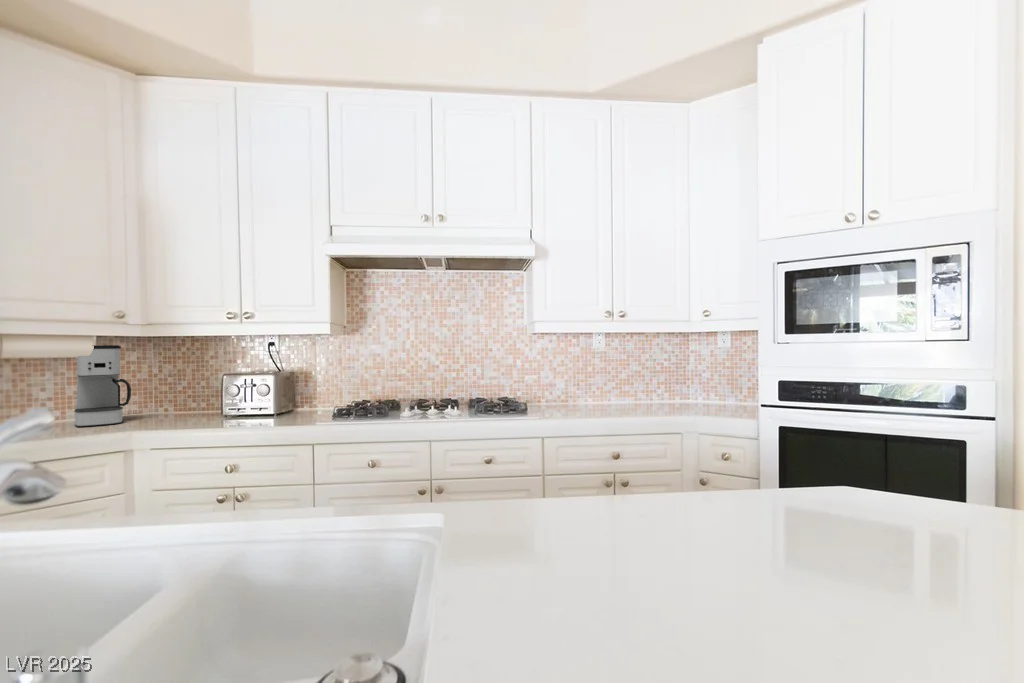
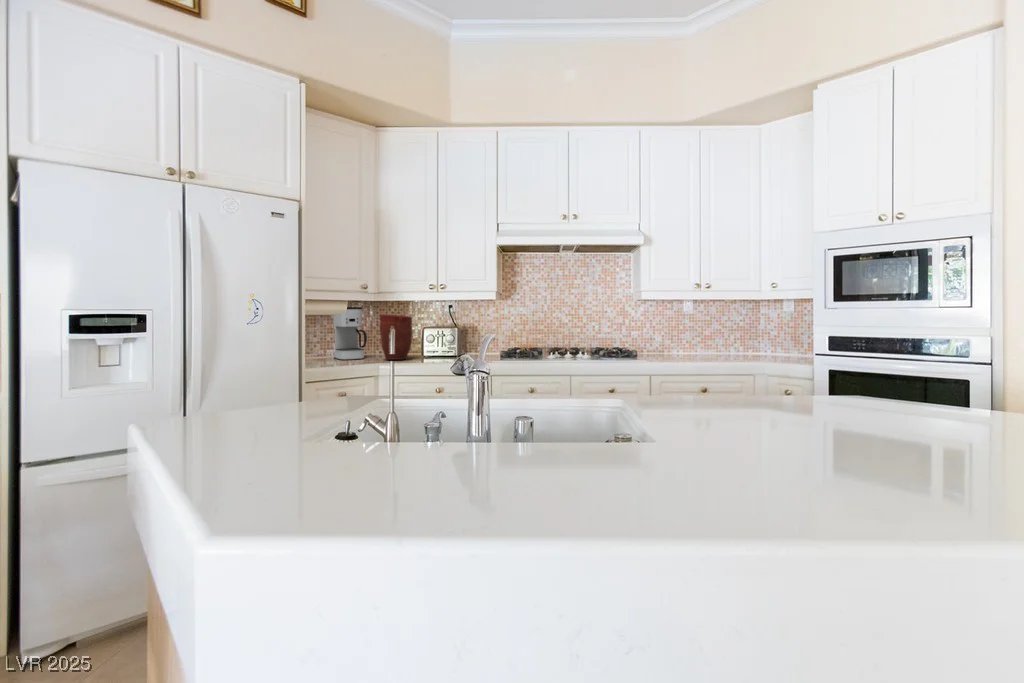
vase: none [141,356,198,425] -> present [380,315,413,360]

